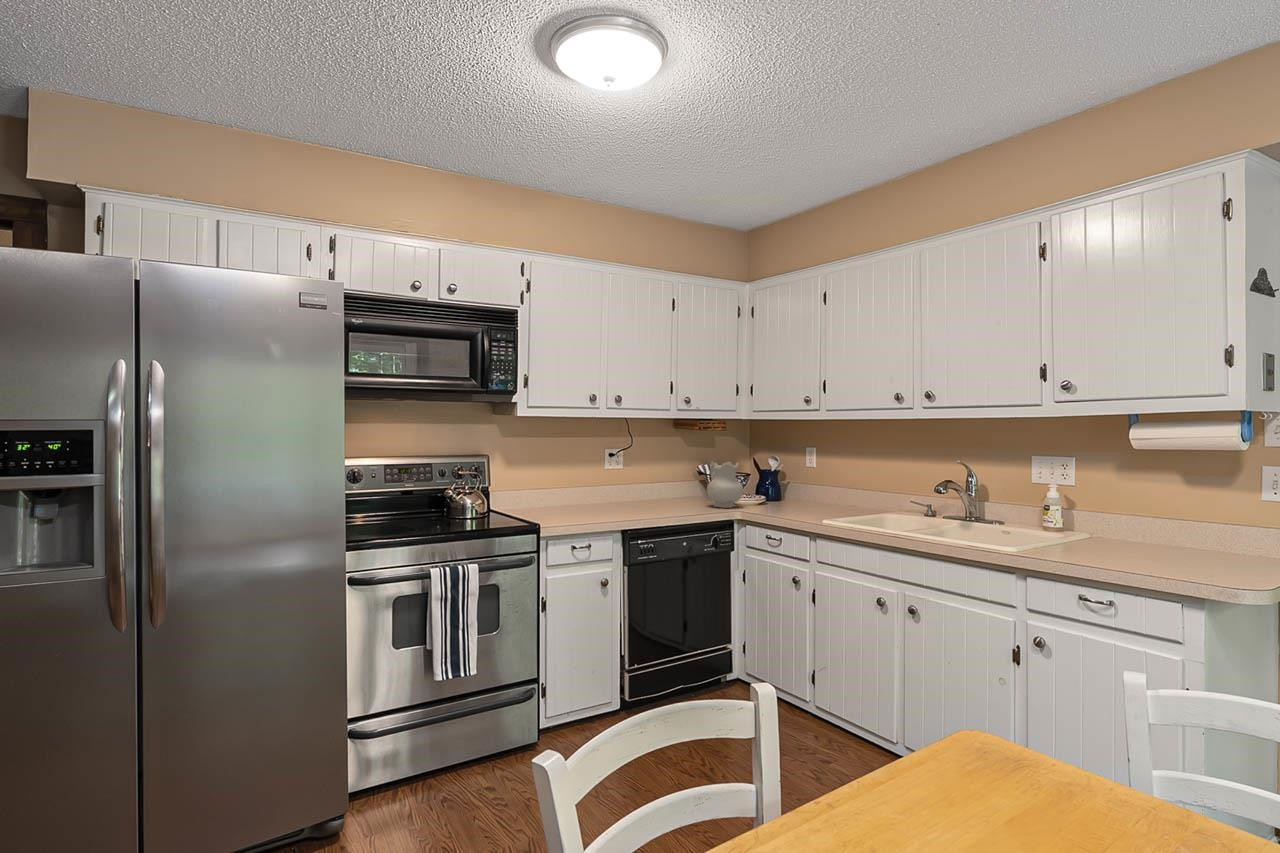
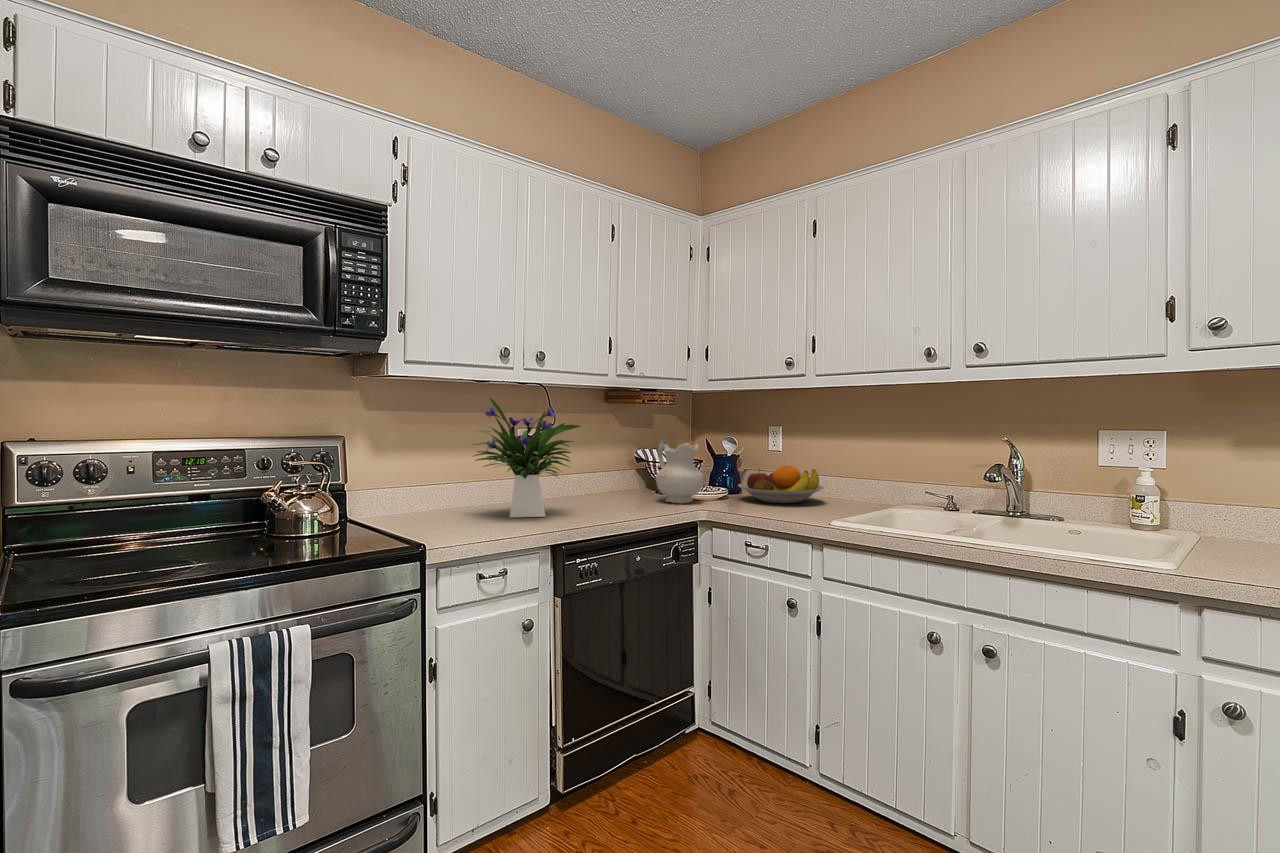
flower arrangement: none [569,430,646,513] -> present [473,398,581,517]
fruit bowl: none [773,480,841,510] -> present [738,466,824,503]

